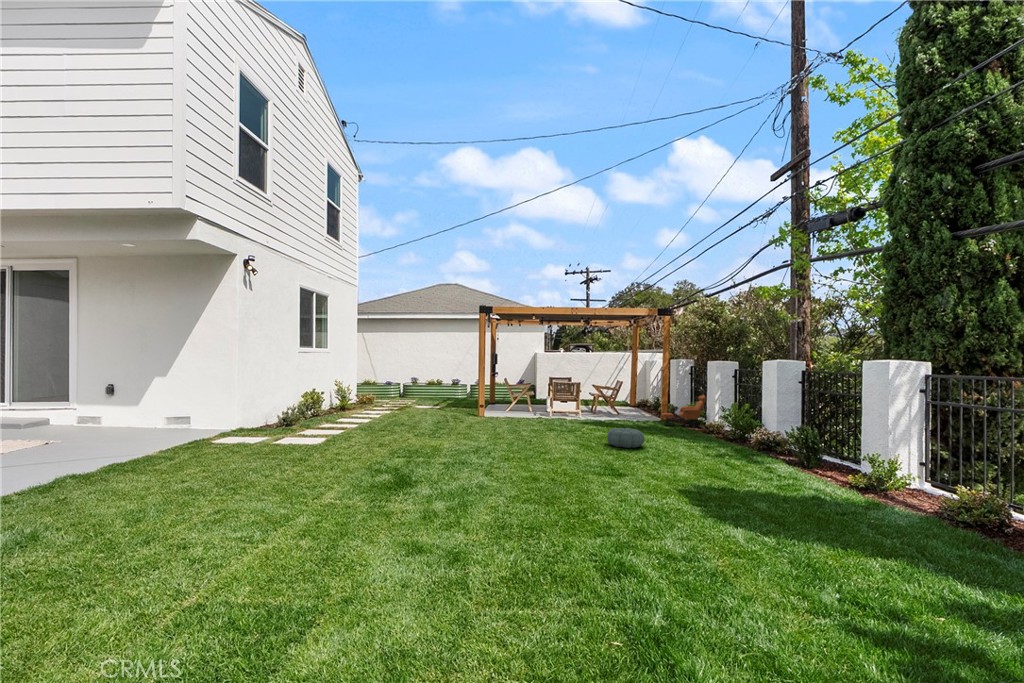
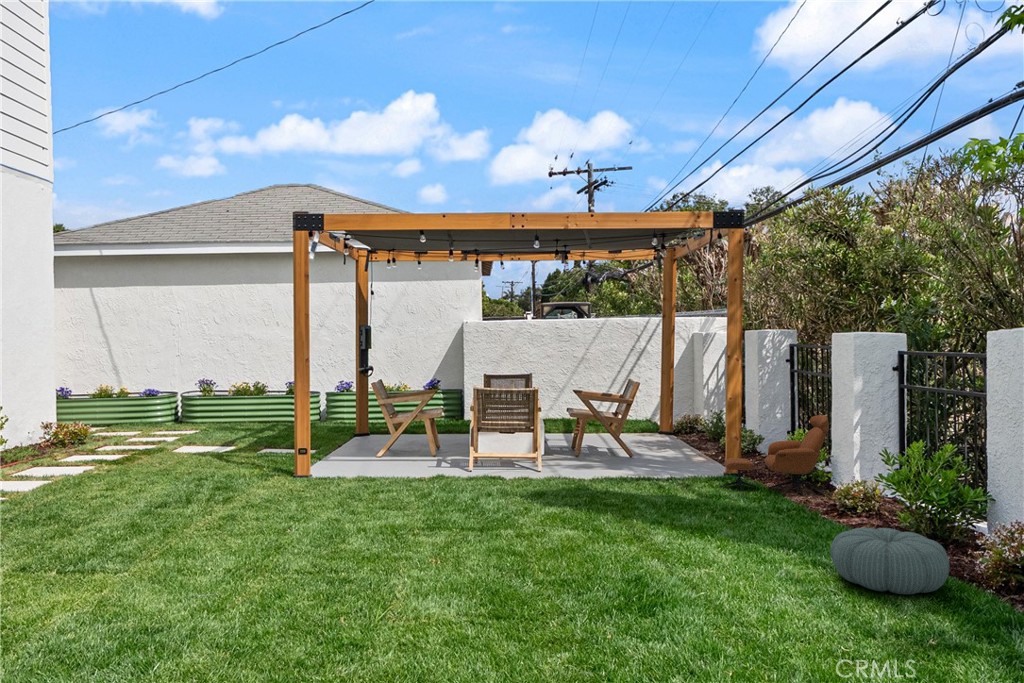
pouf: present [607,428,644,448] -> present [831,528,949,594]

